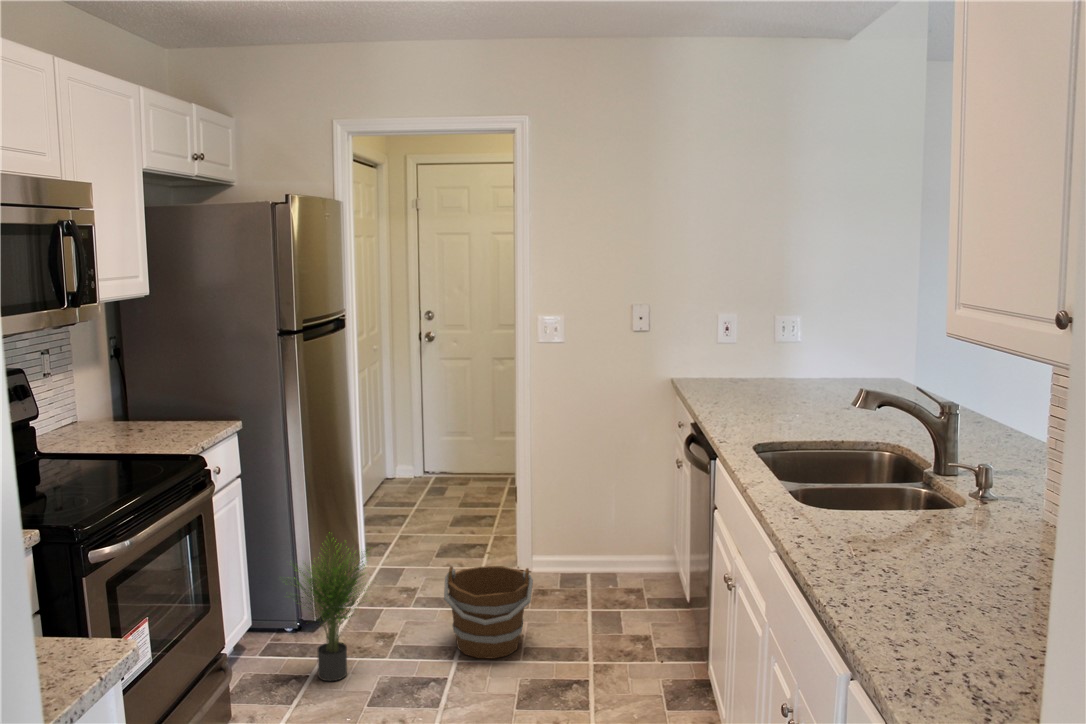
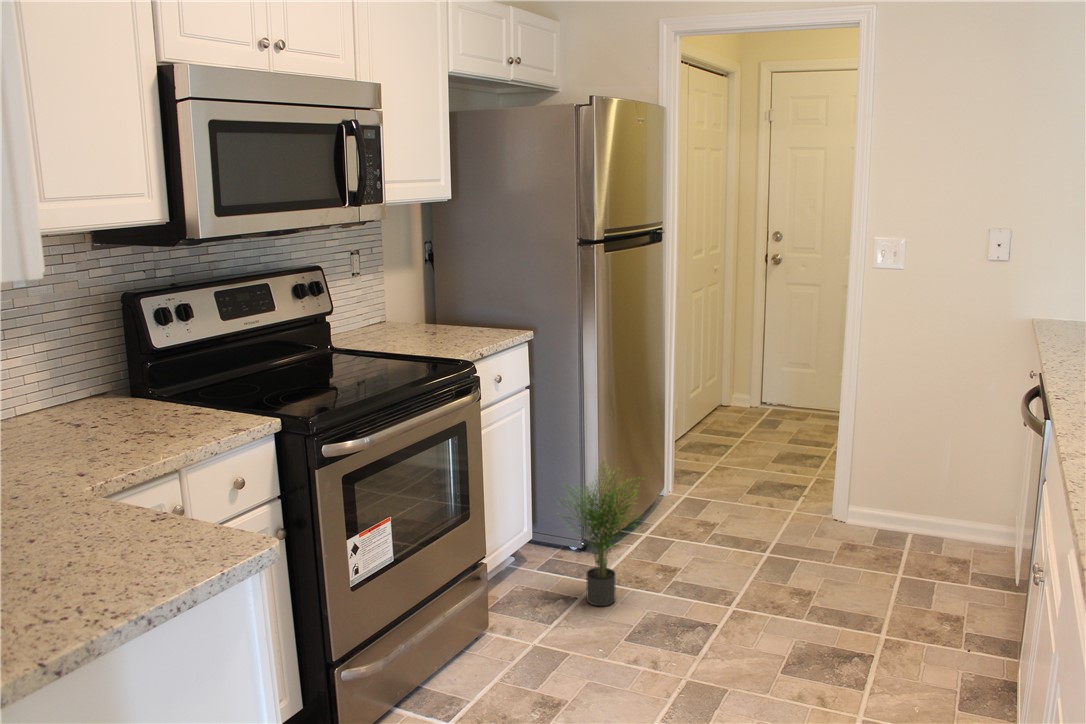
bucket: present [444,566,533,659] -> none [720,507,822,612]

